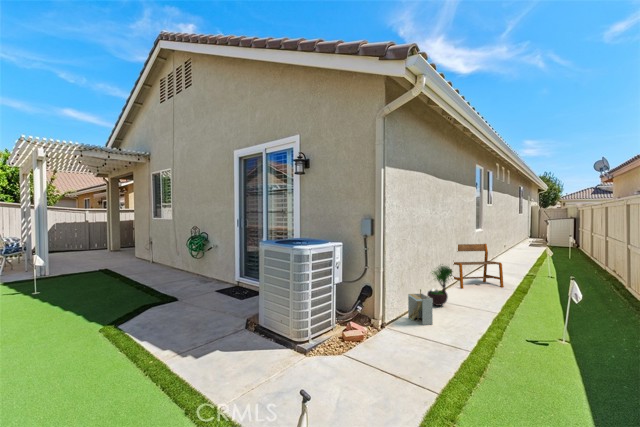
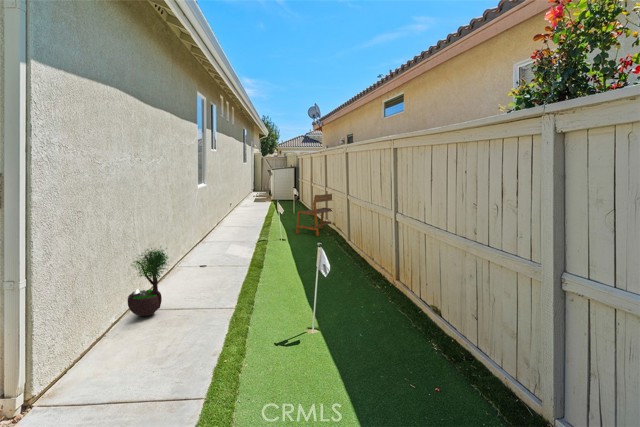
bench: present [451,244,504,288] -> present [296,194,332,236]
storage bin: present [408,289,433,325] -> none [88,304,137,367]

